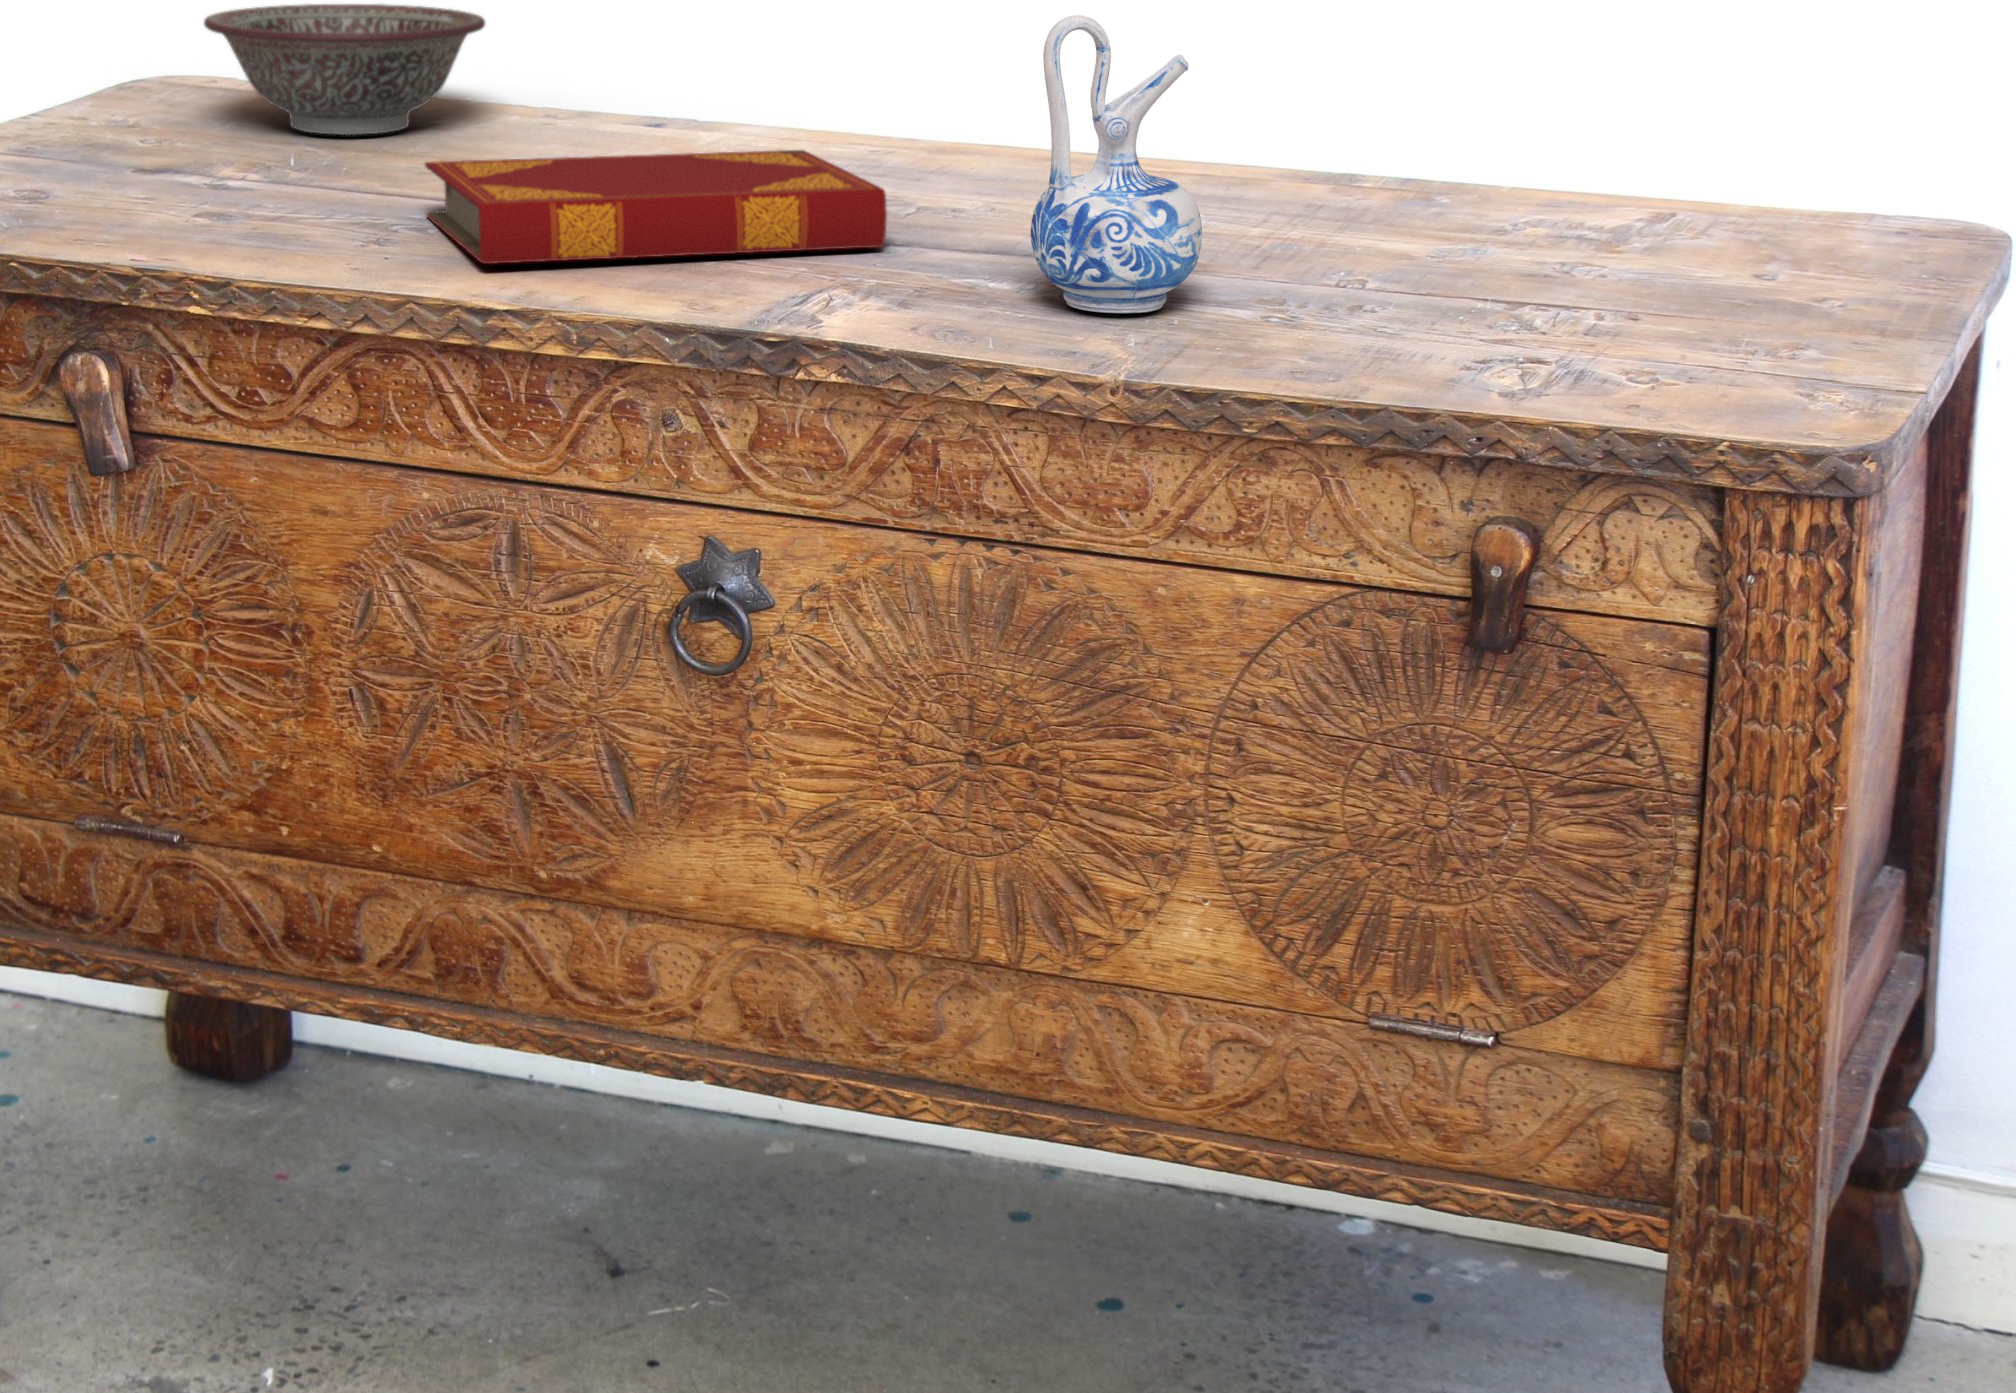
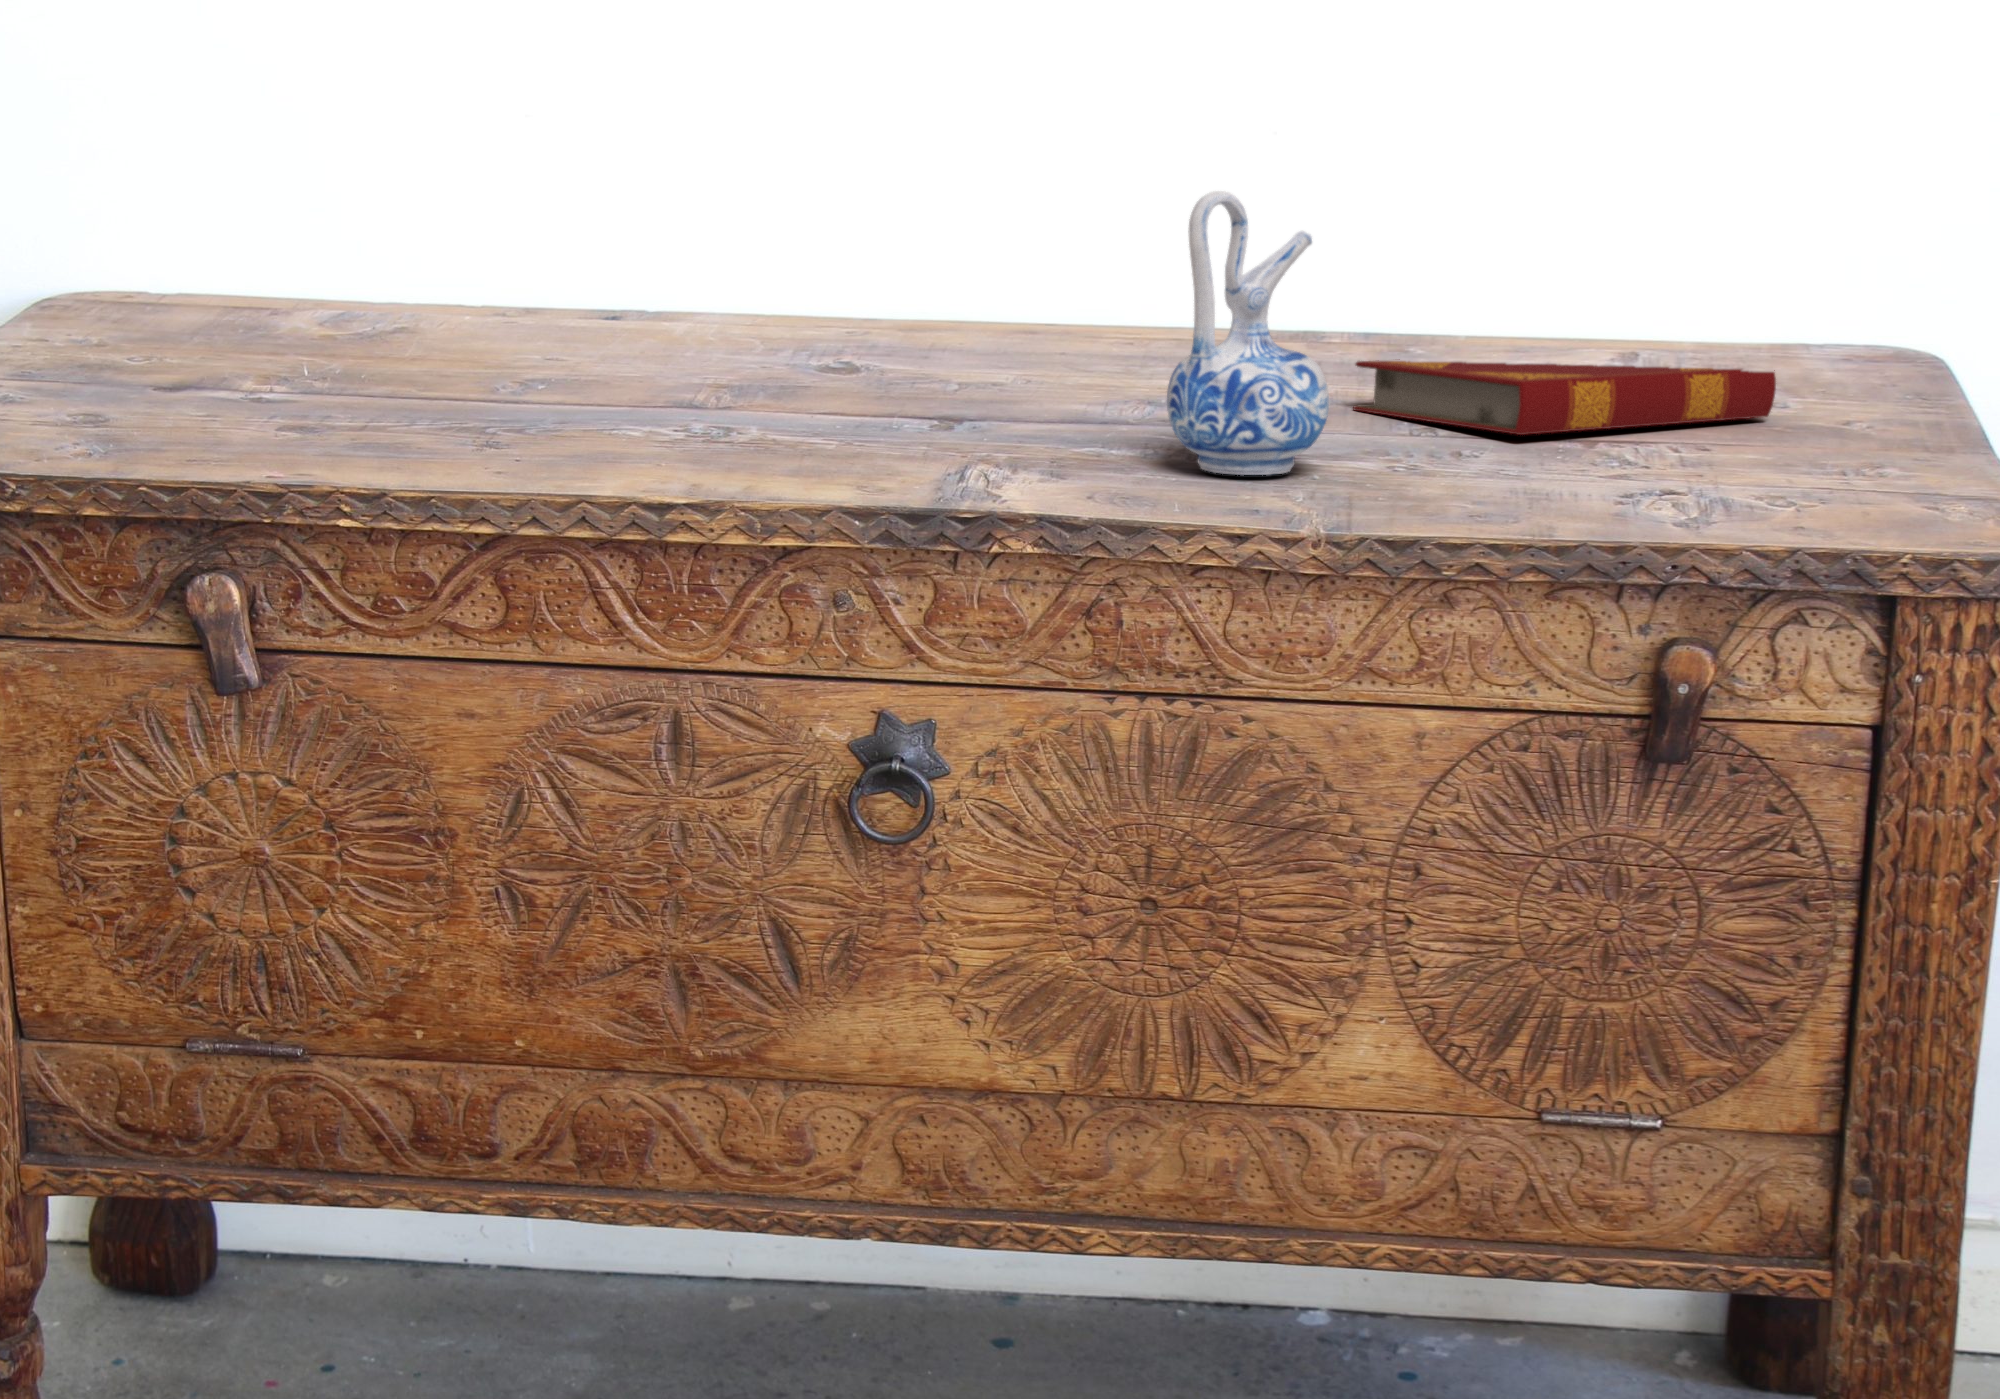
decorative bowl: present [204,4,485,135] -> none [238,257,512,370]
hardback book: present [425,150,887,264] -> present [1353,360,1776,435]

